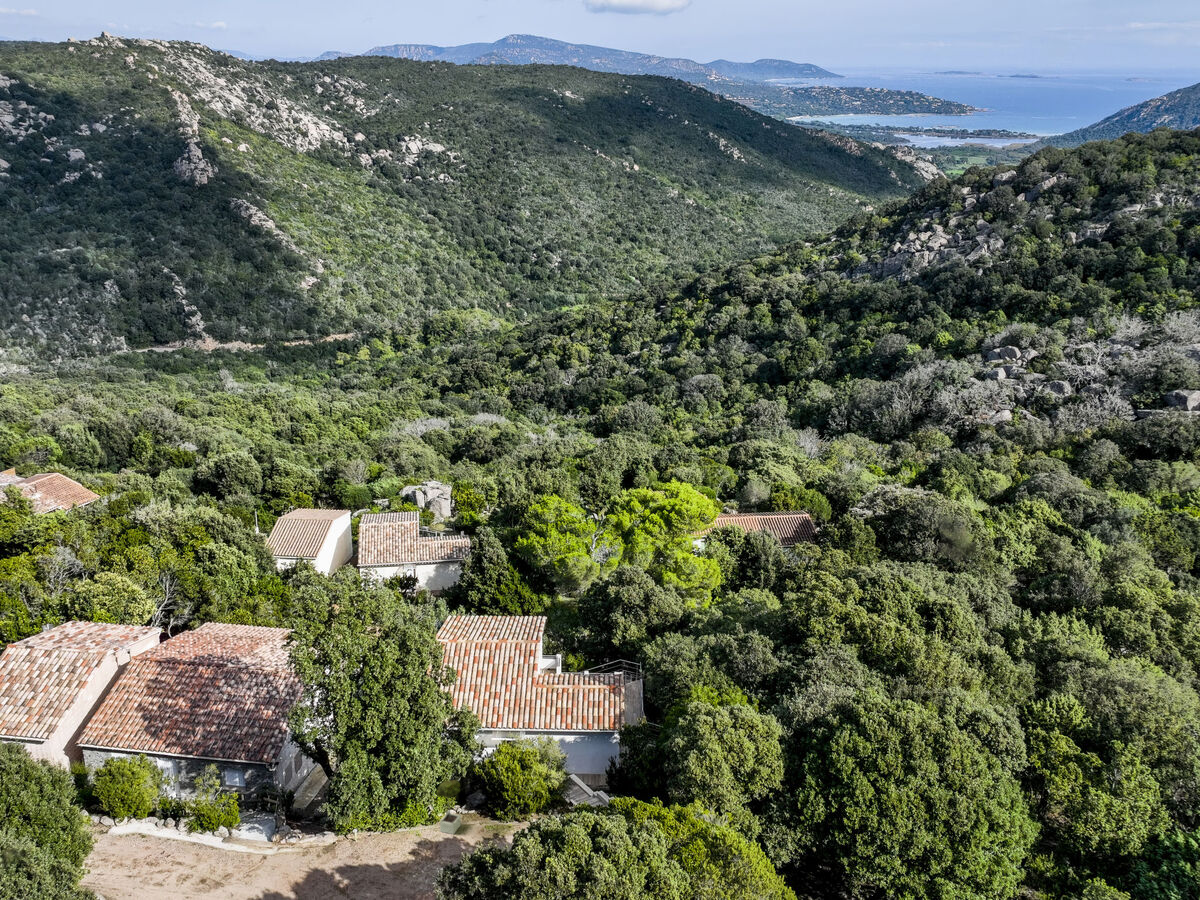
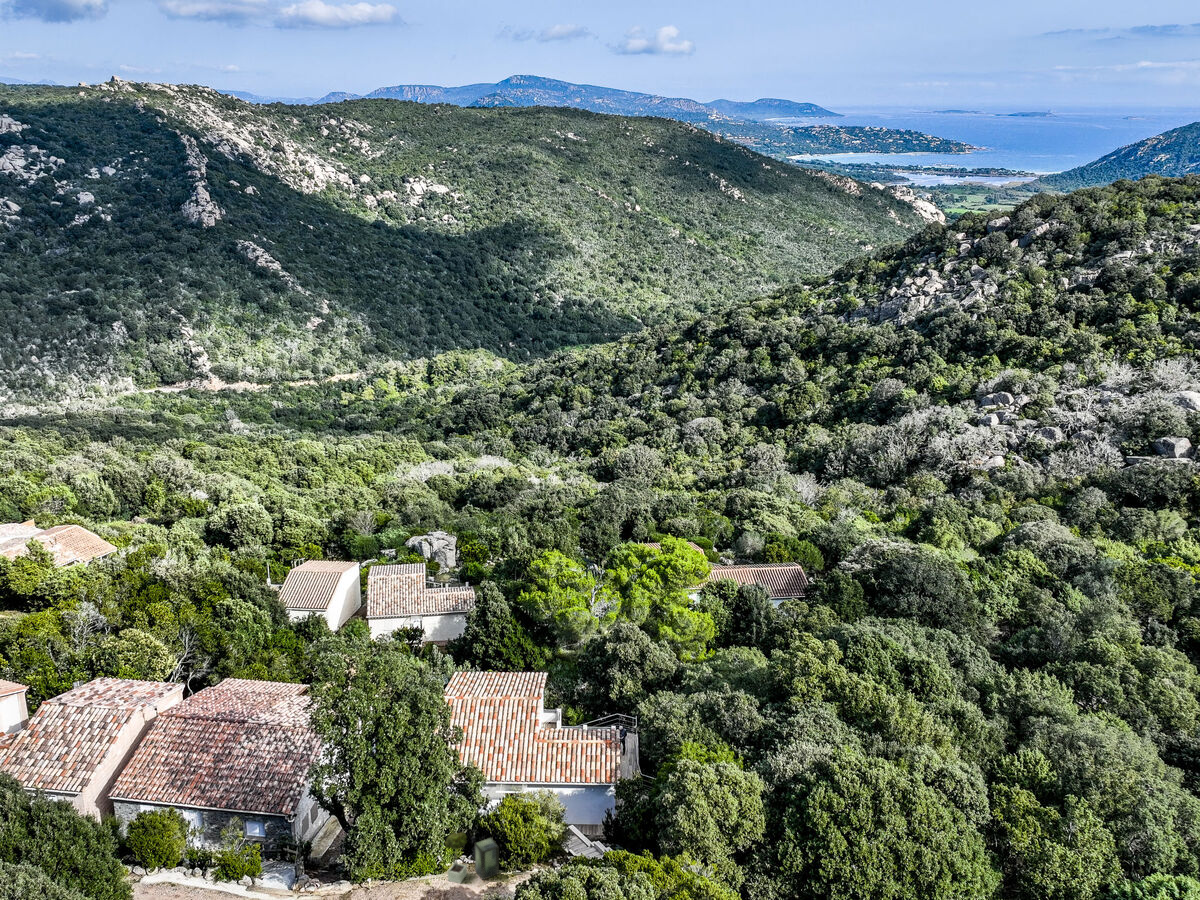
storage box: none [469,785,495,831] -> present [475,838,499,880]

